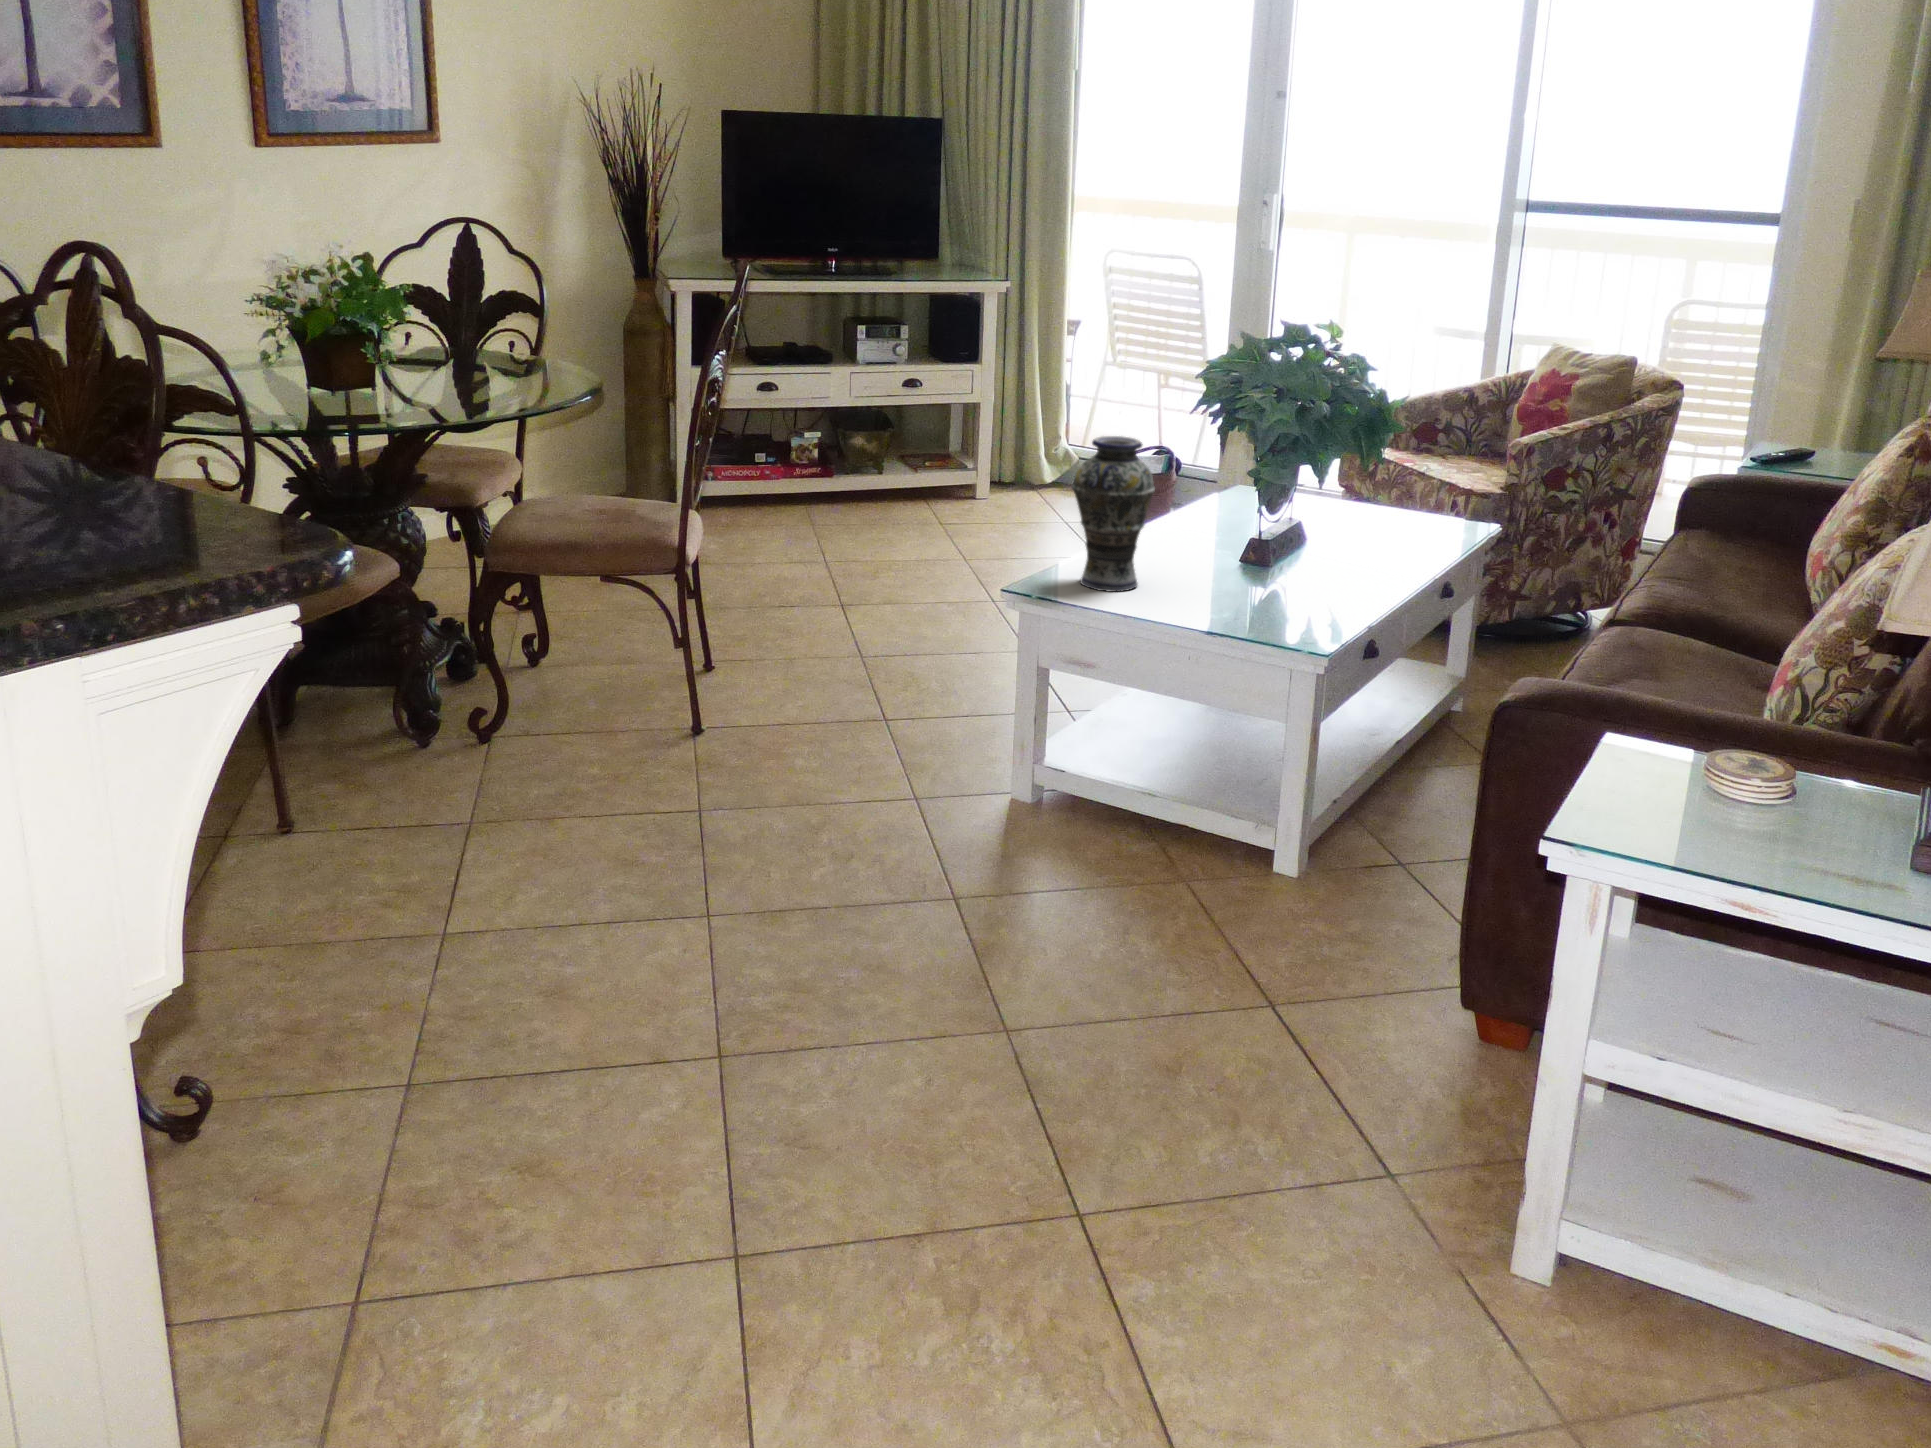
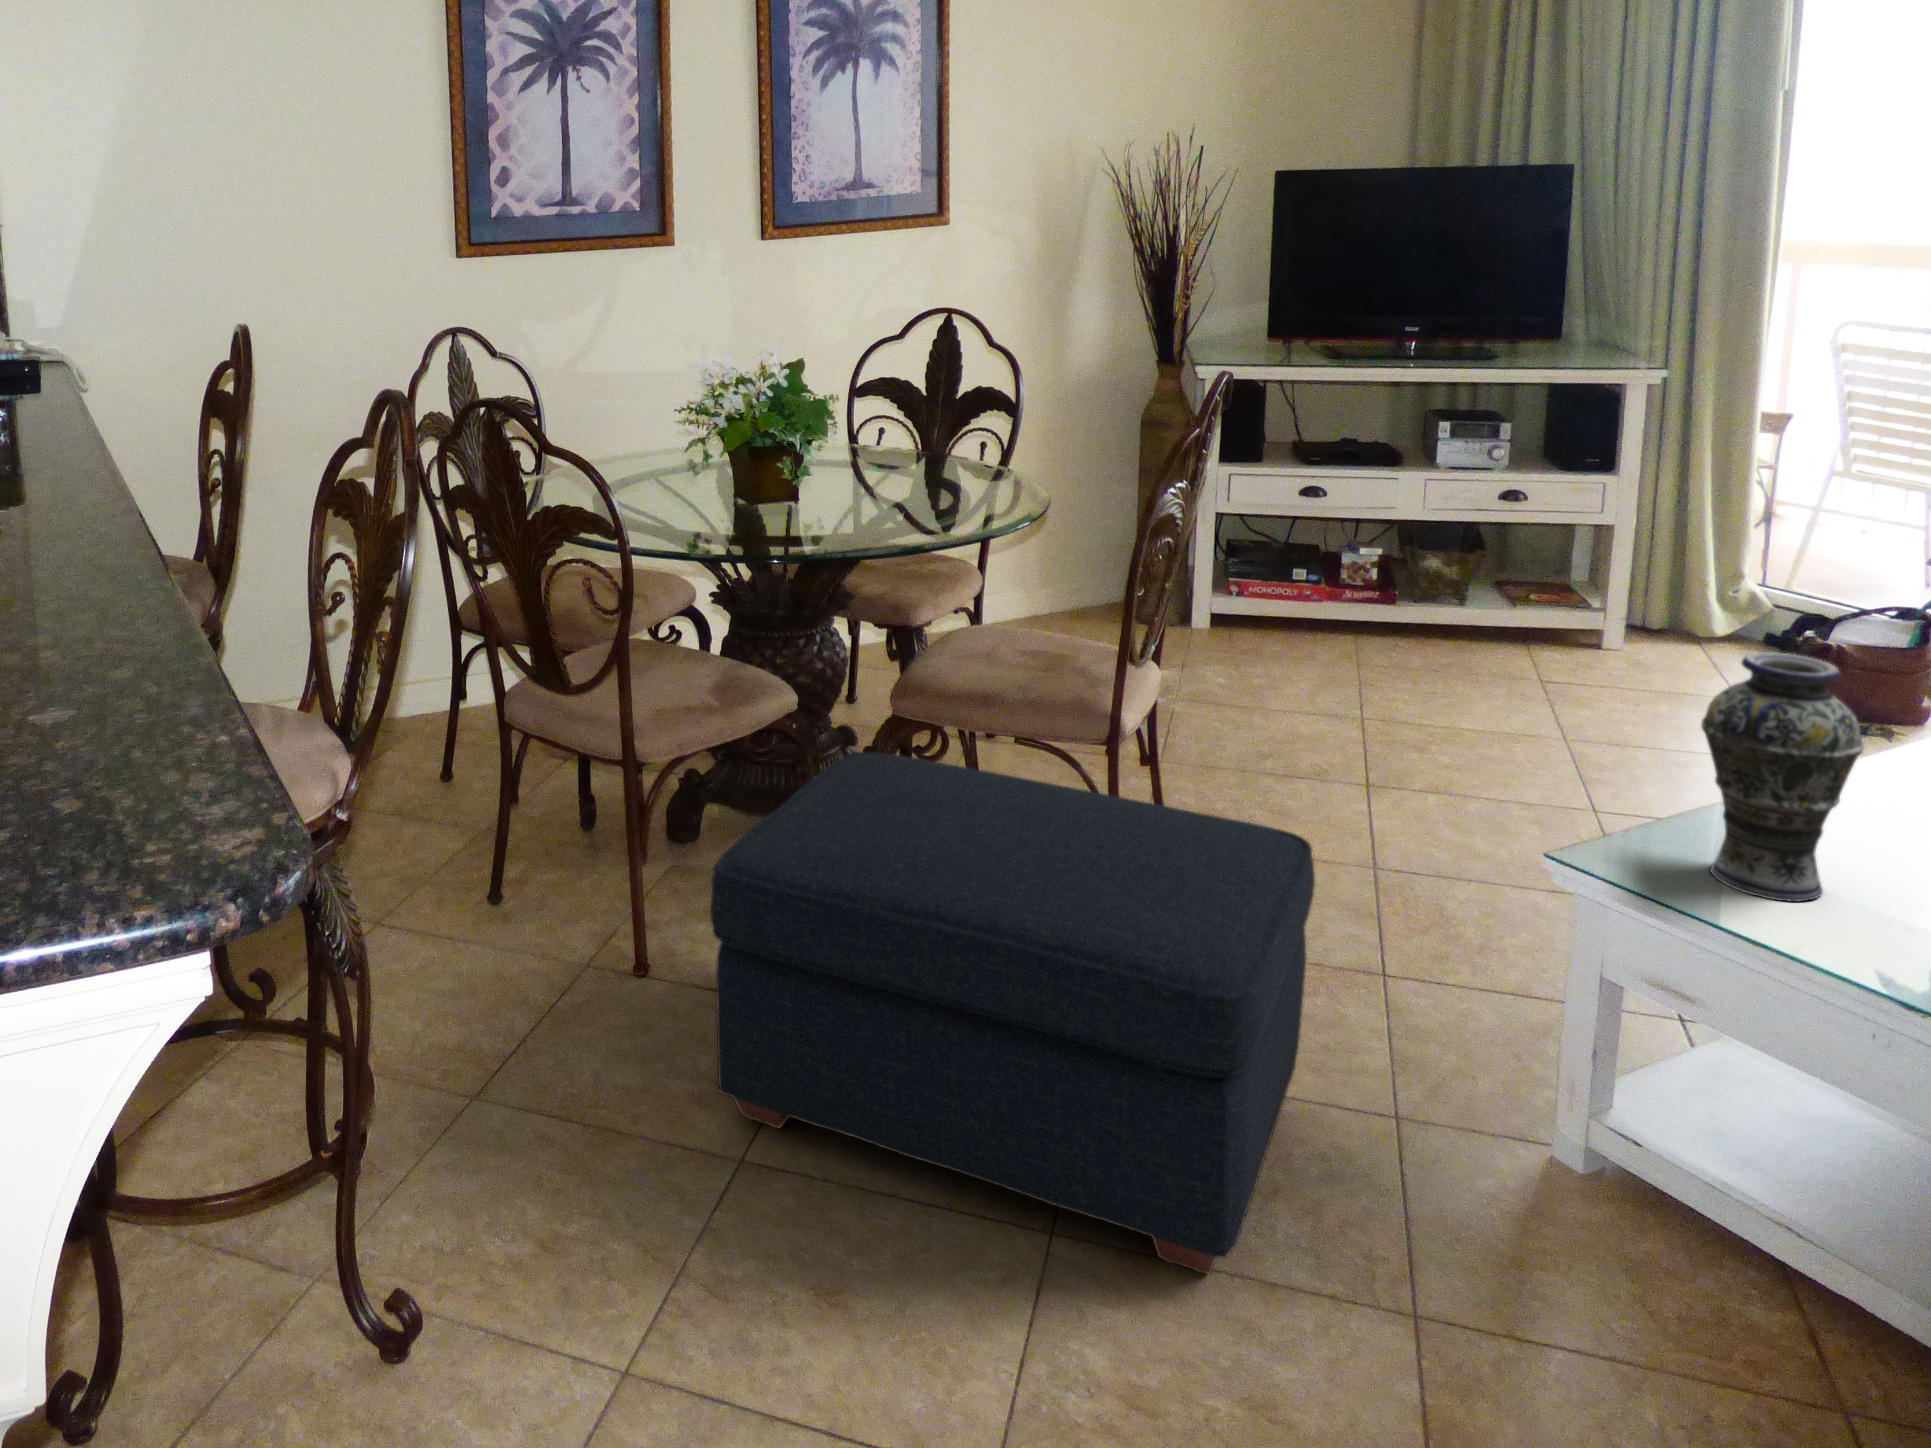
ottoman: none [394,591,849,902] -> present [710,752,1315,1274]

